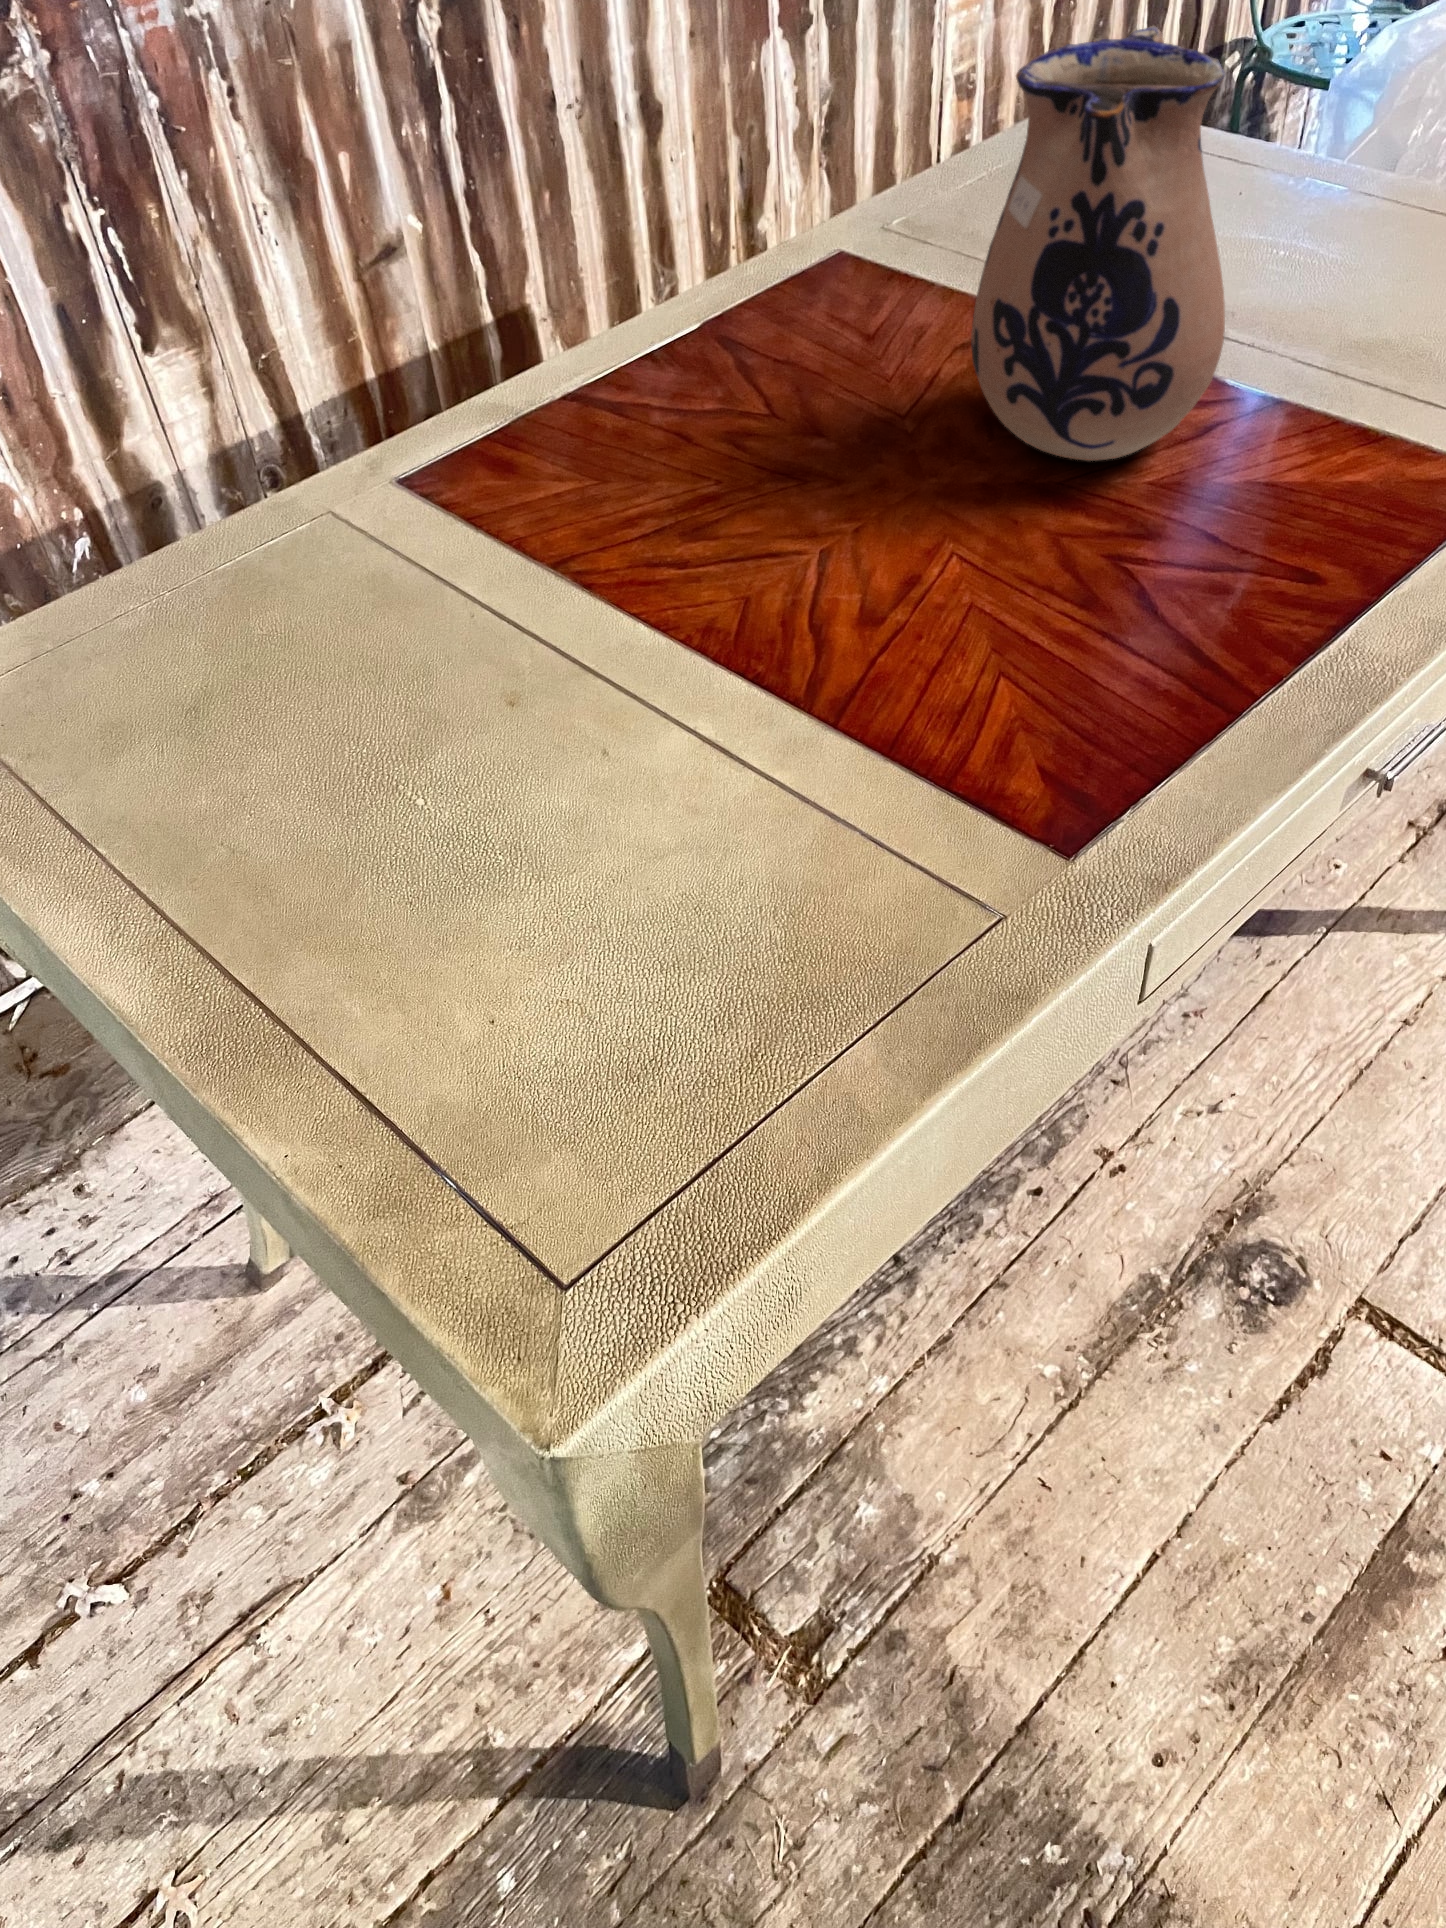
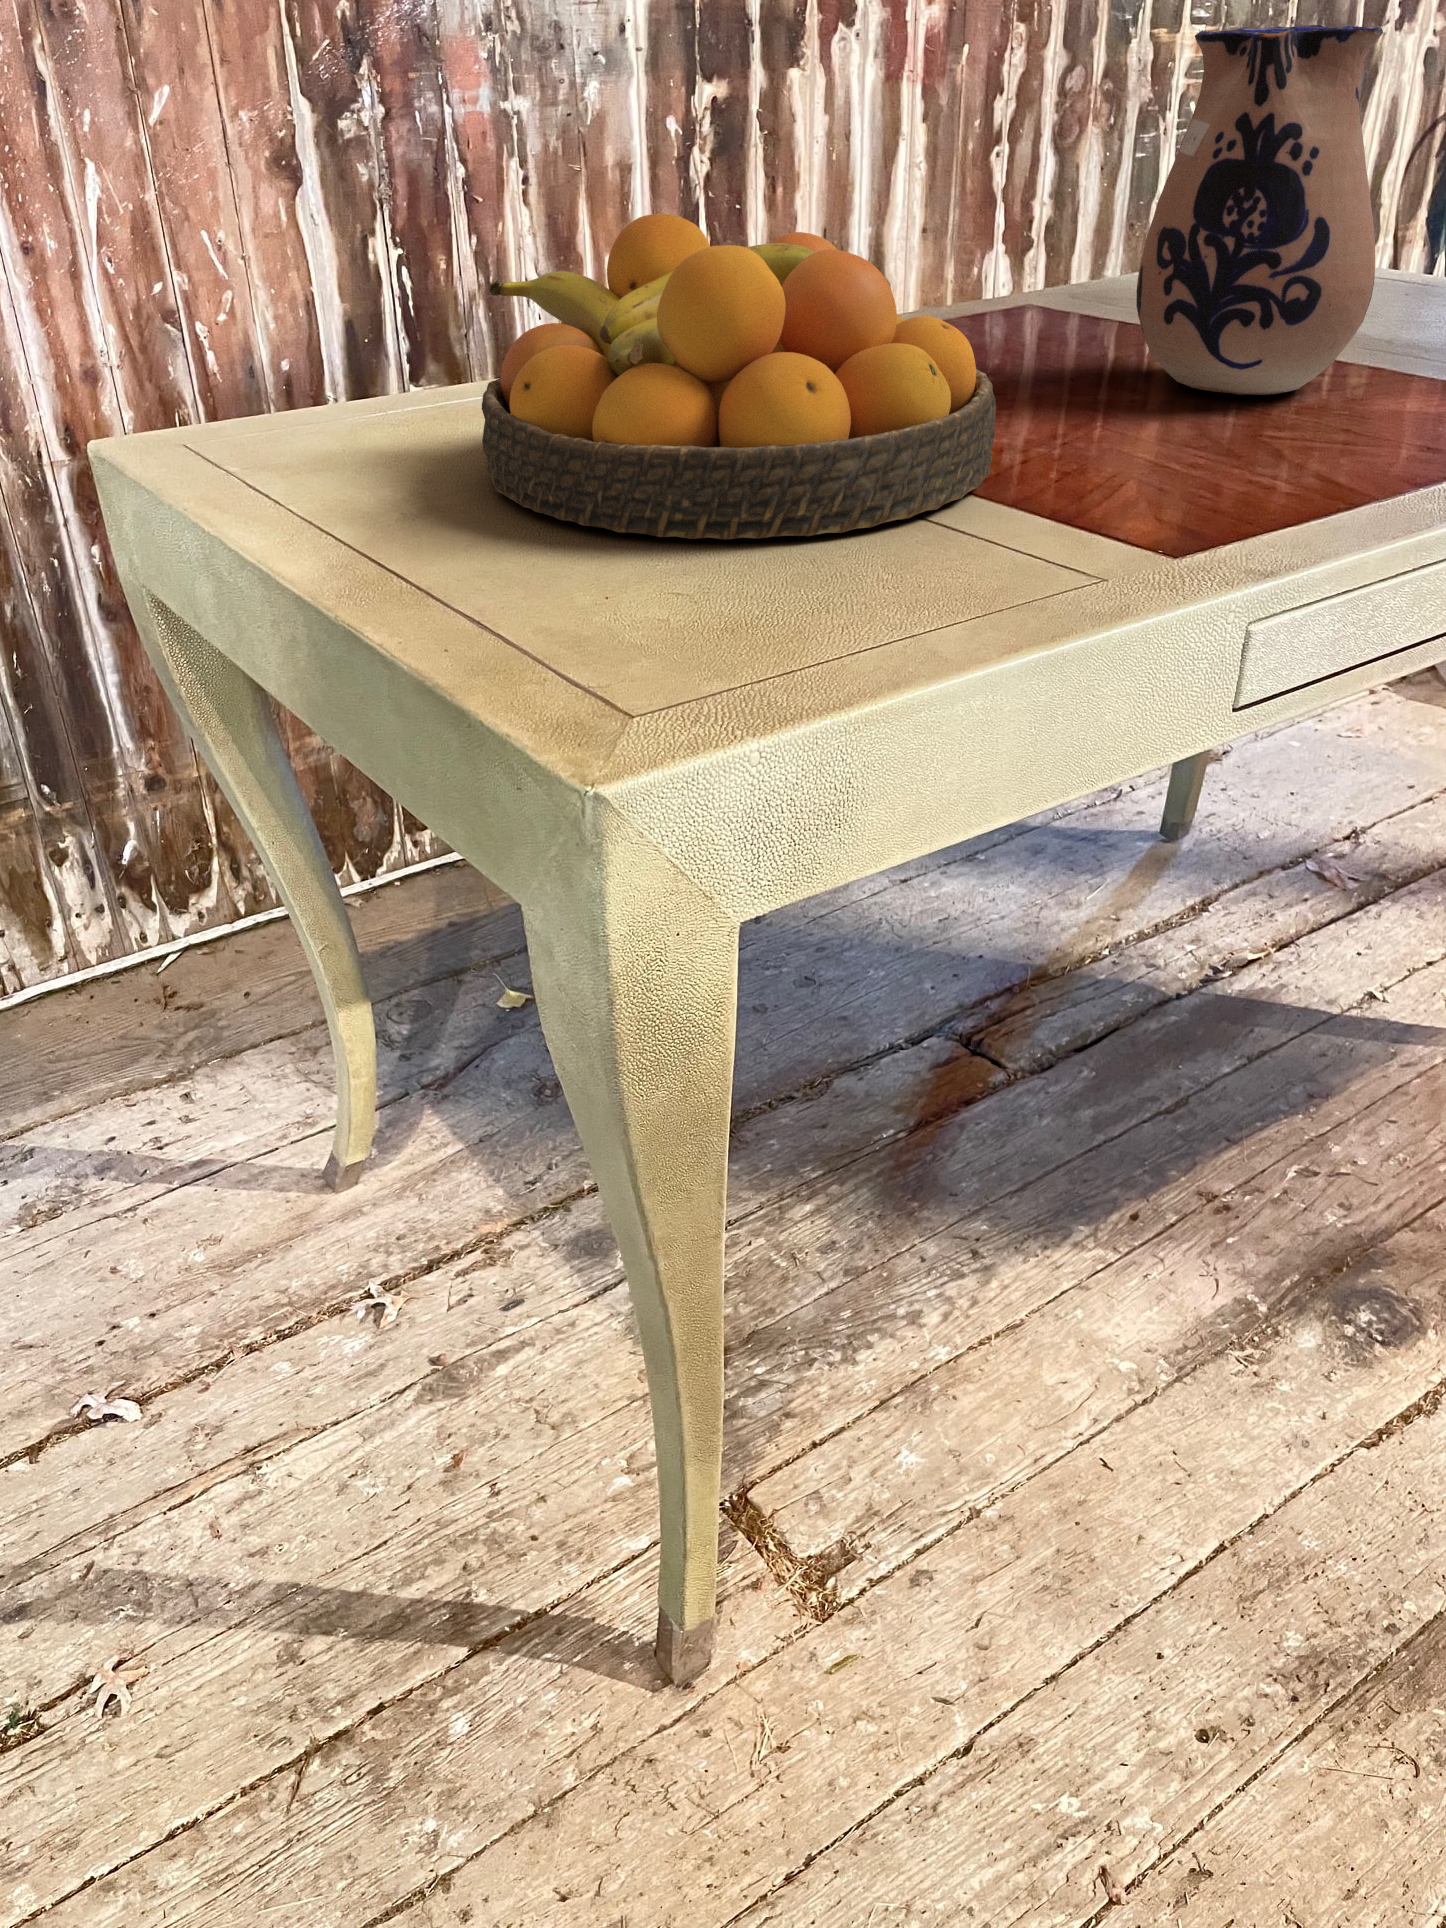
fruit bowl: none [268,410,853,867] -> present [482,214,996,540]

